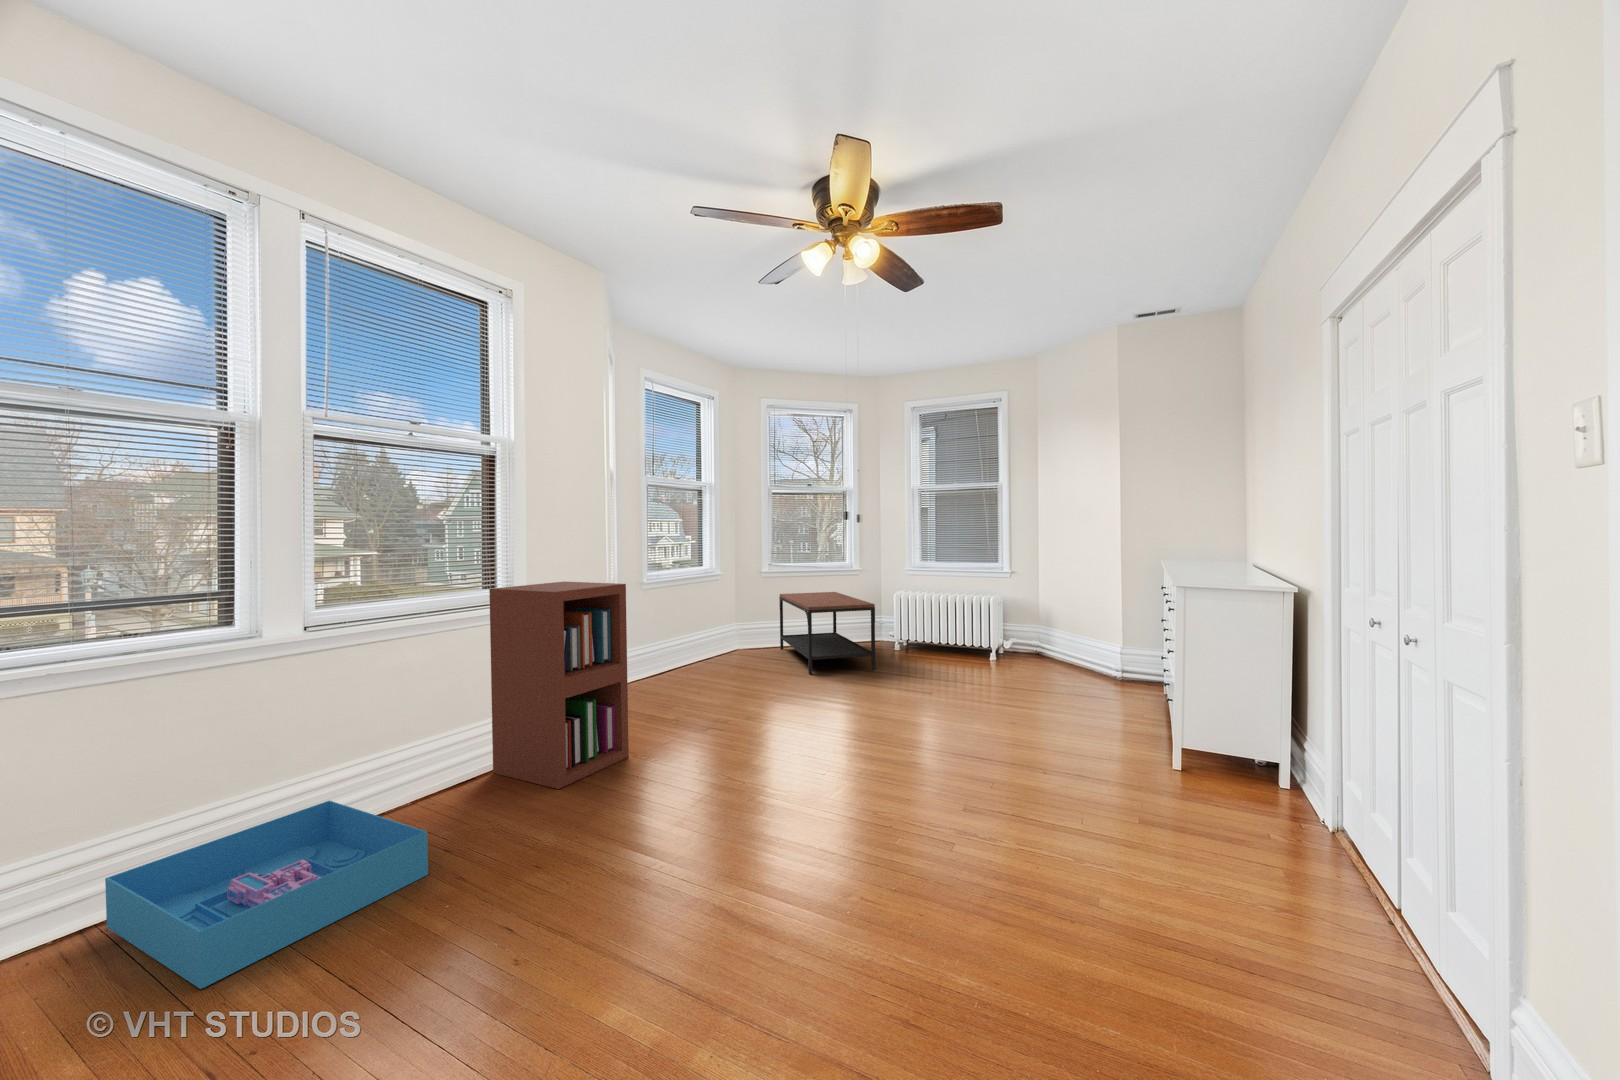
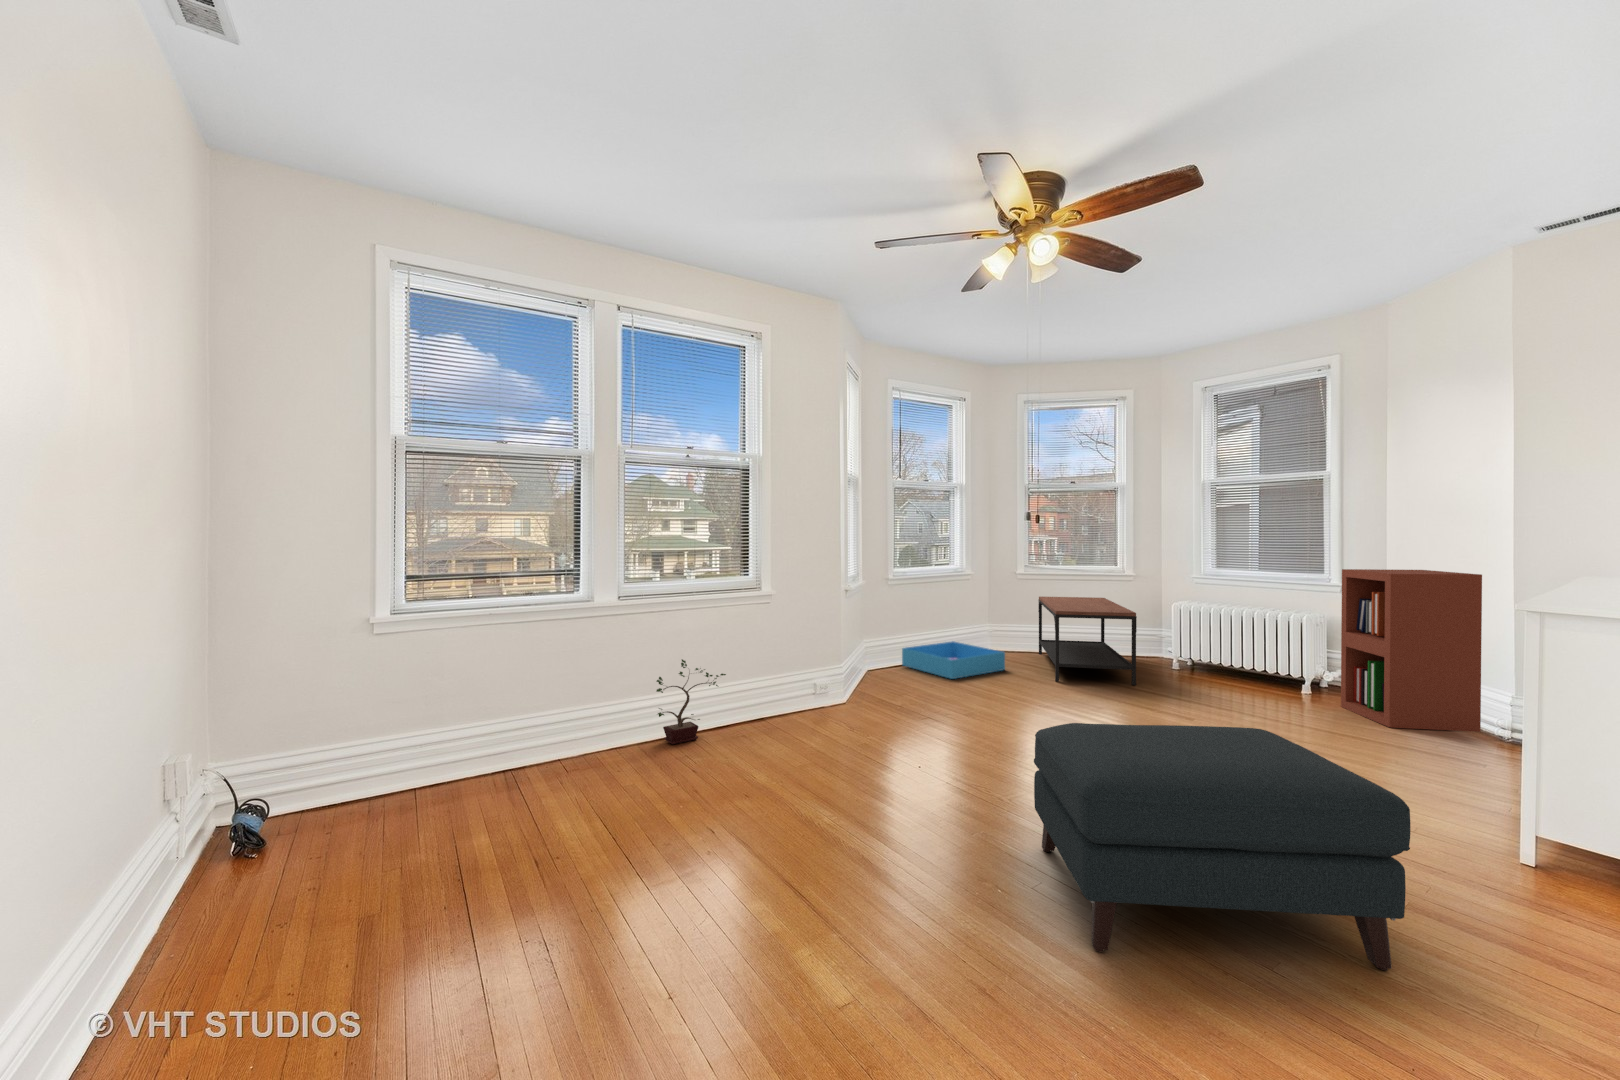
bookshelf: present [489,582,629,789] -> present [1341,569,1482,732]
ottoman: none [879,697,1181,934] -> present [1034,723,1410,971]
potted plant: none [375,702,477,819] -> present [657,659,726,744]
storage bin: present [105,800,428,989] -> present [902,642,1005,679]

